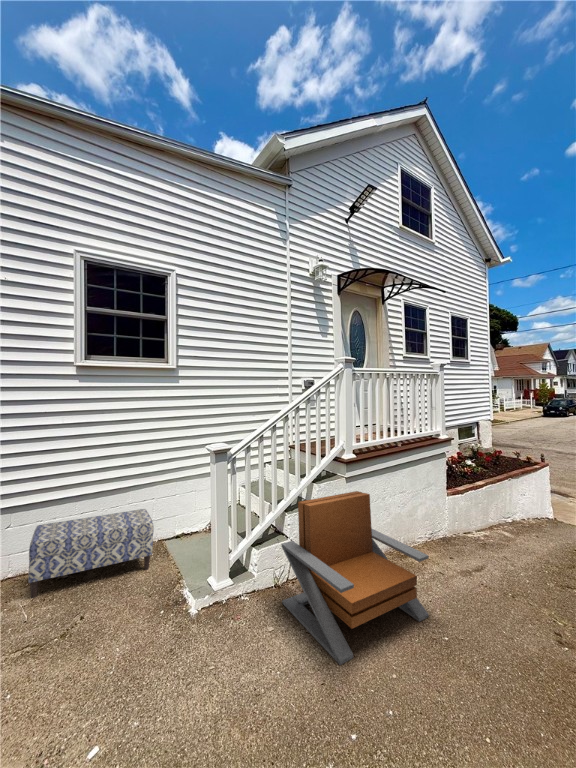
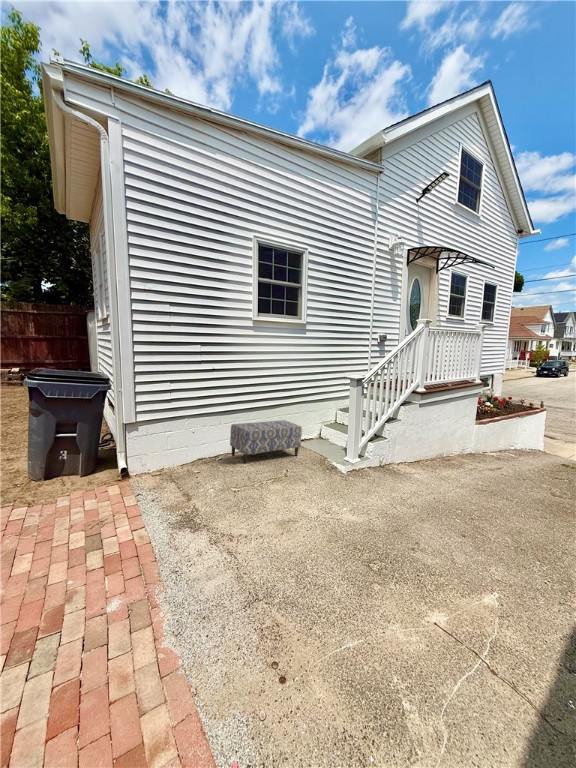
lounge chair: present [282,491,429,665] -> none [393,412,482,491]

